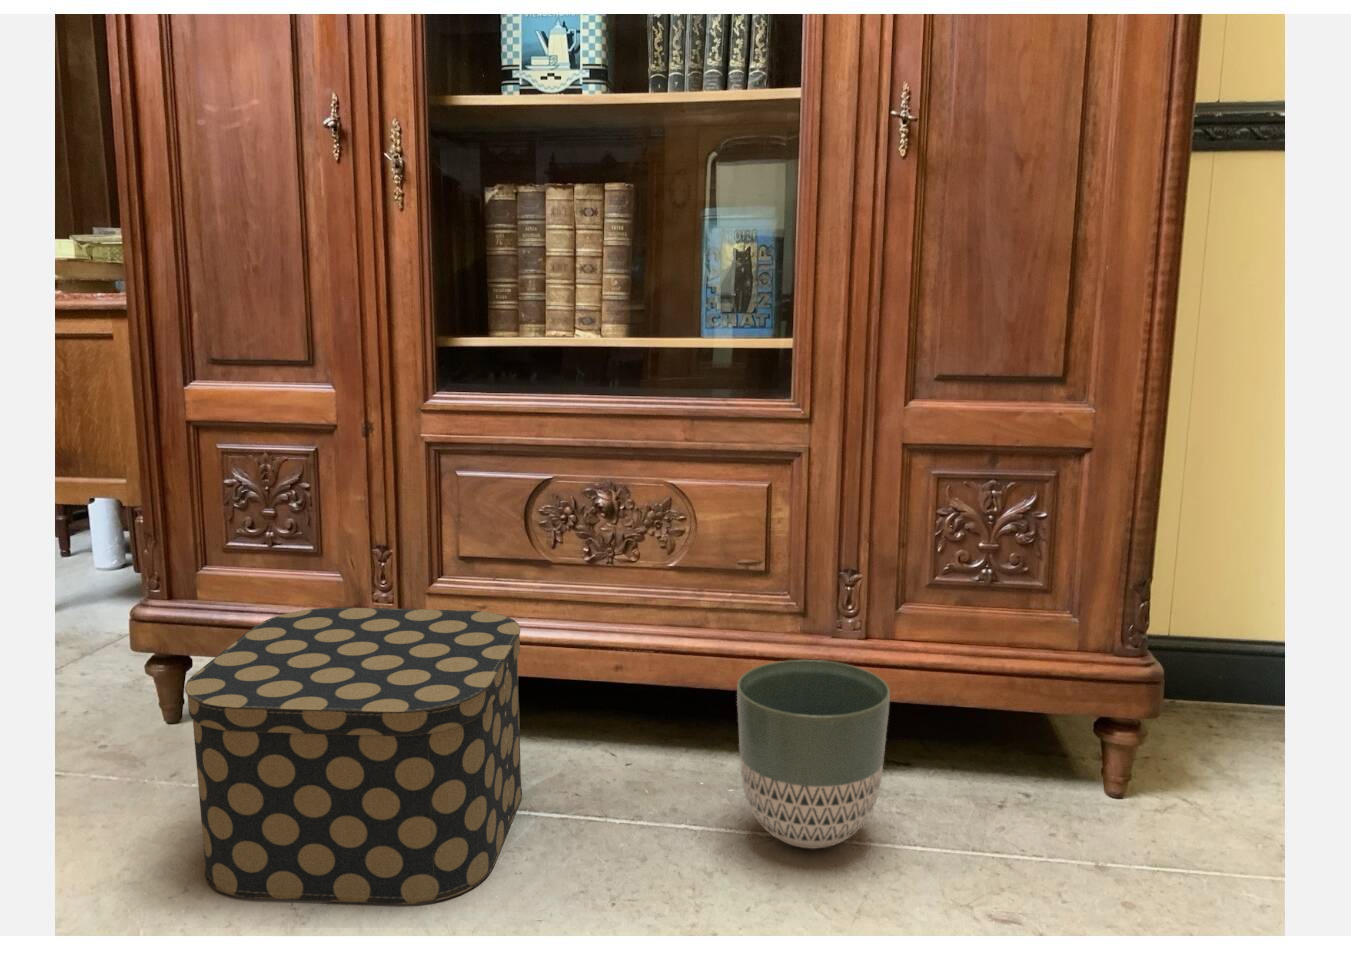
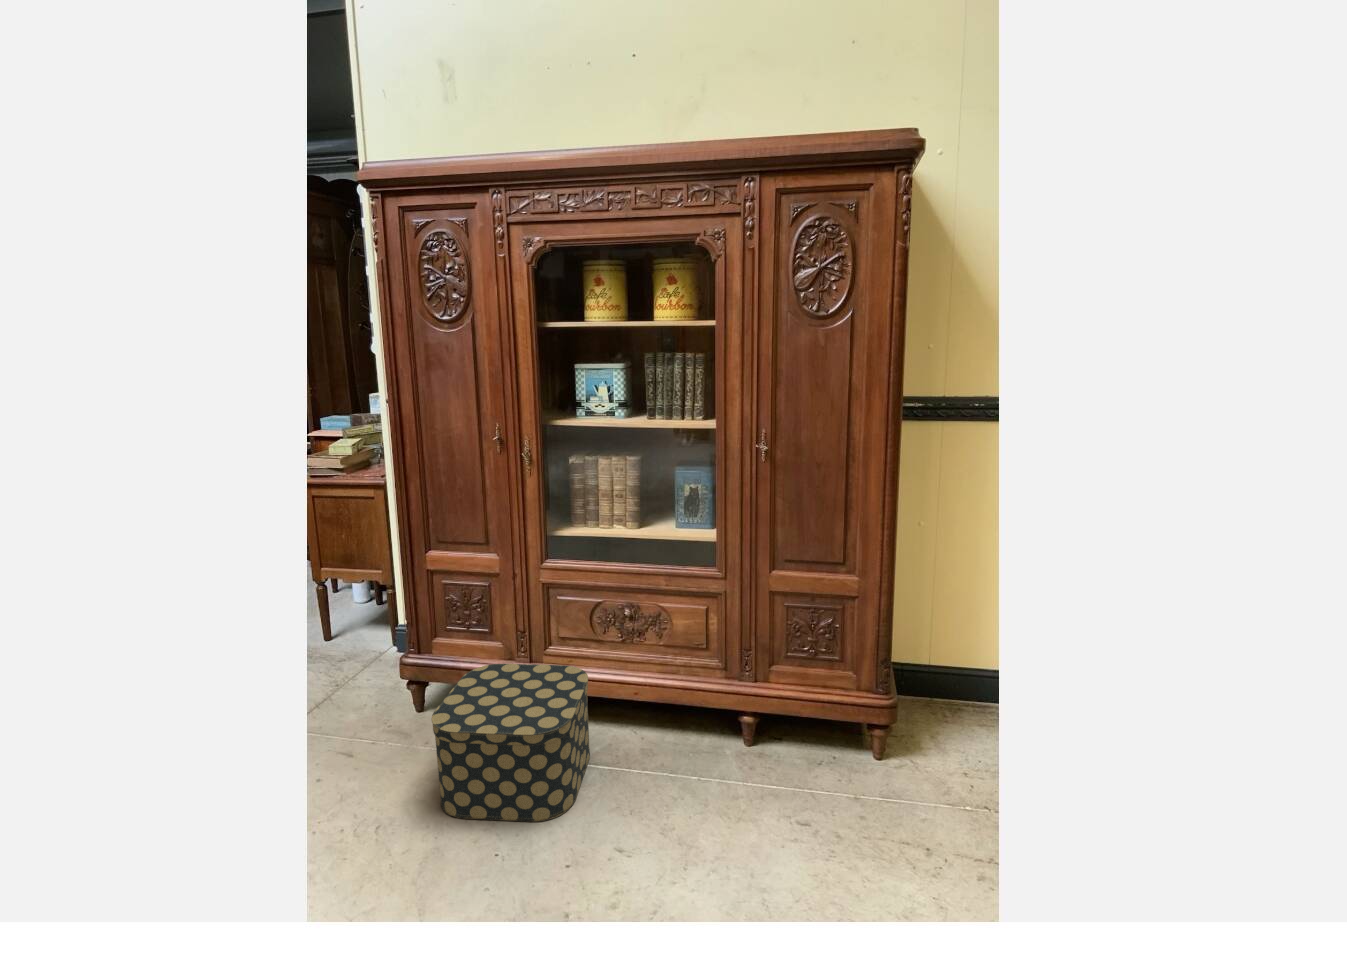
planter: present [737,660,890,849] -> none [690,694,763,789]

